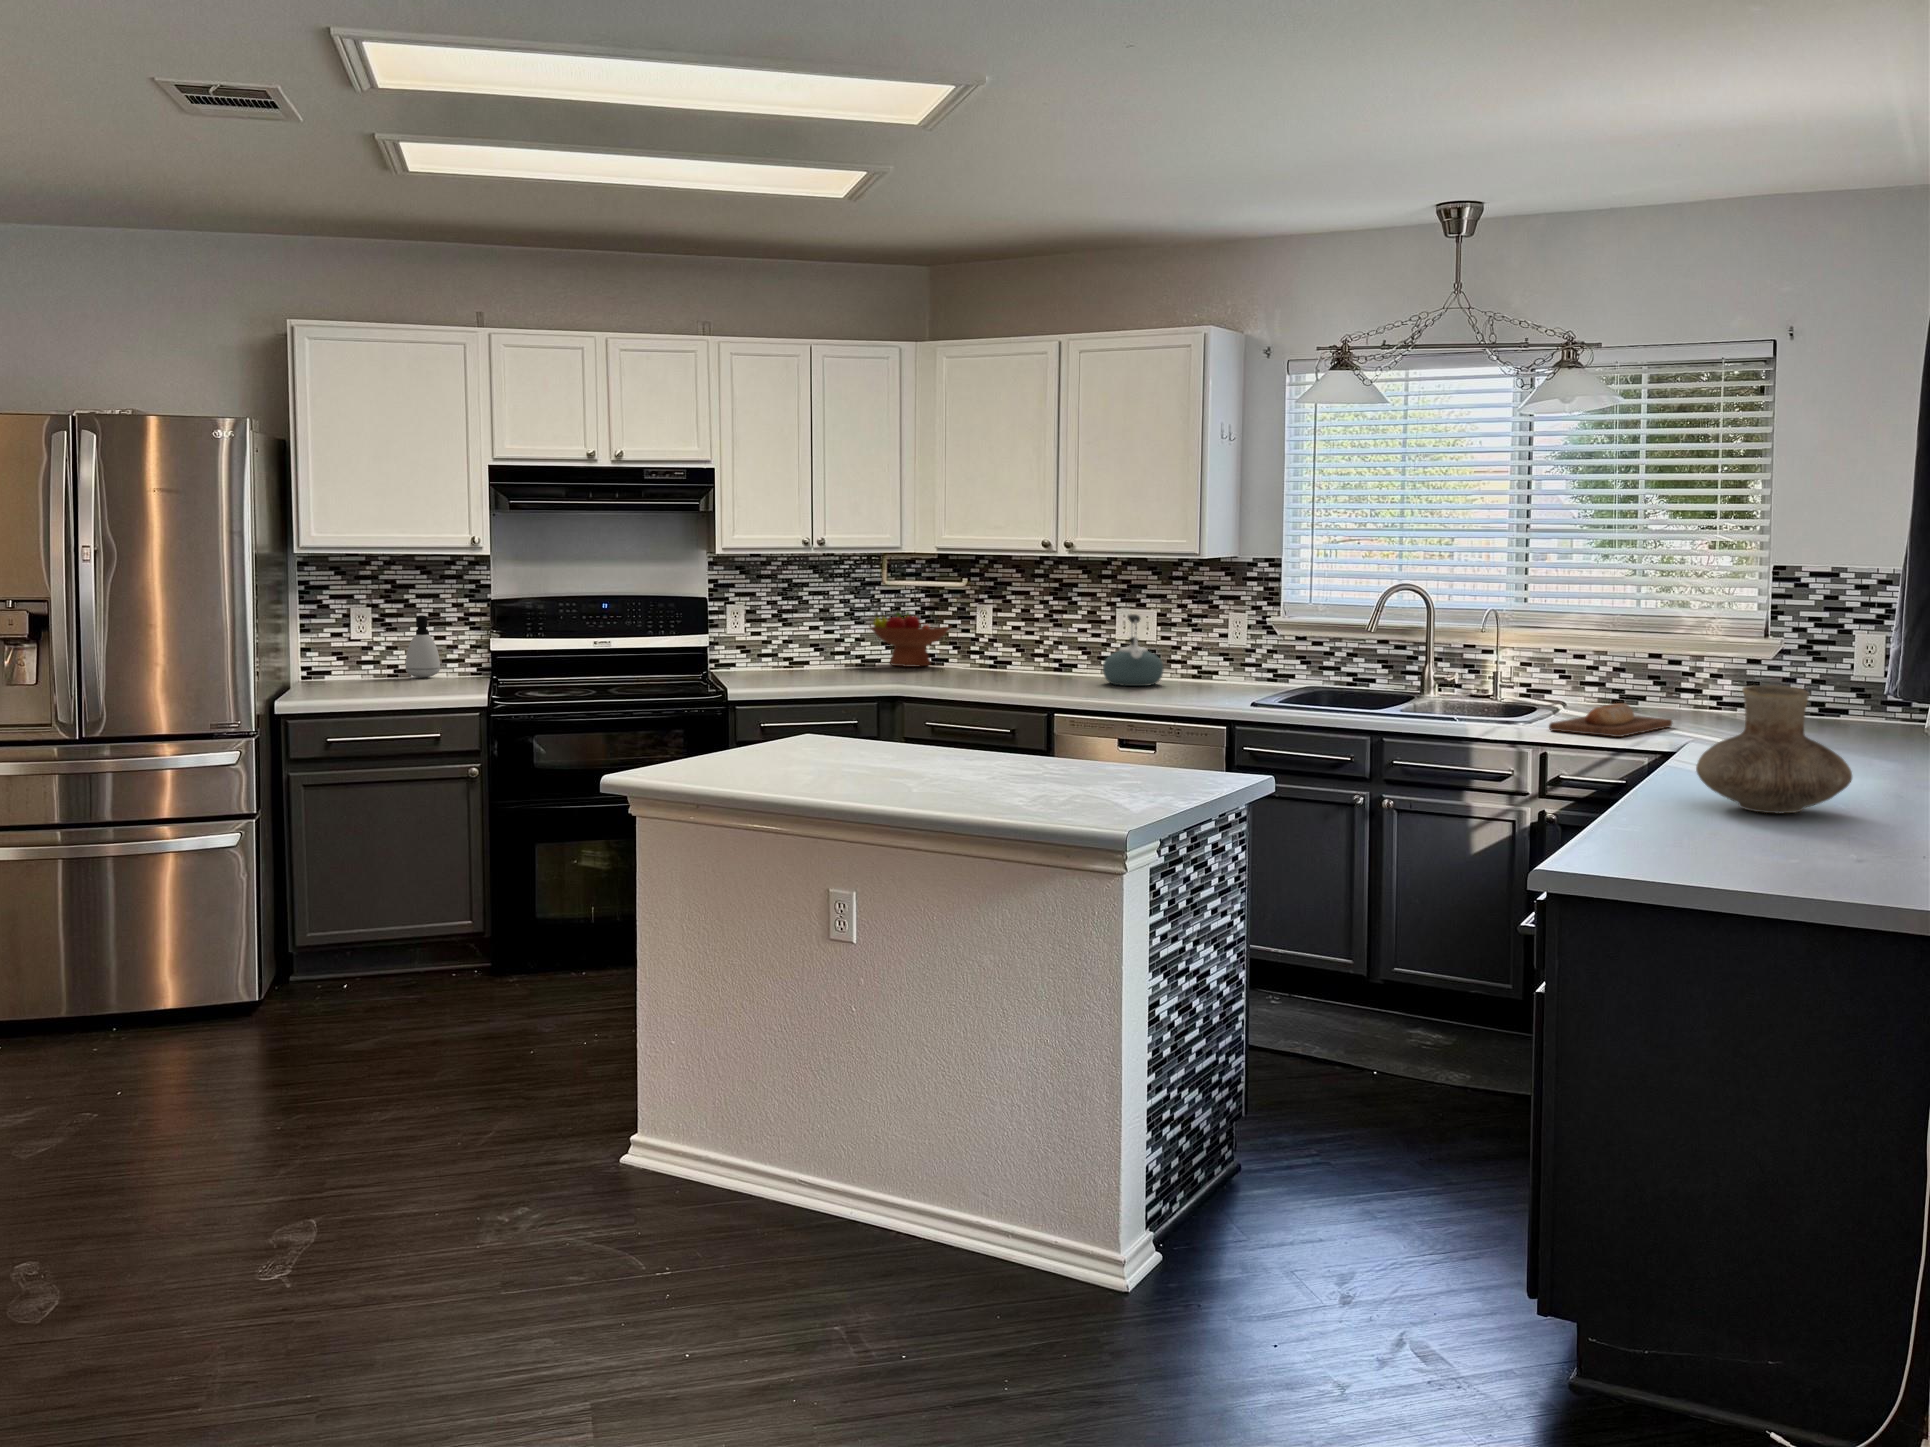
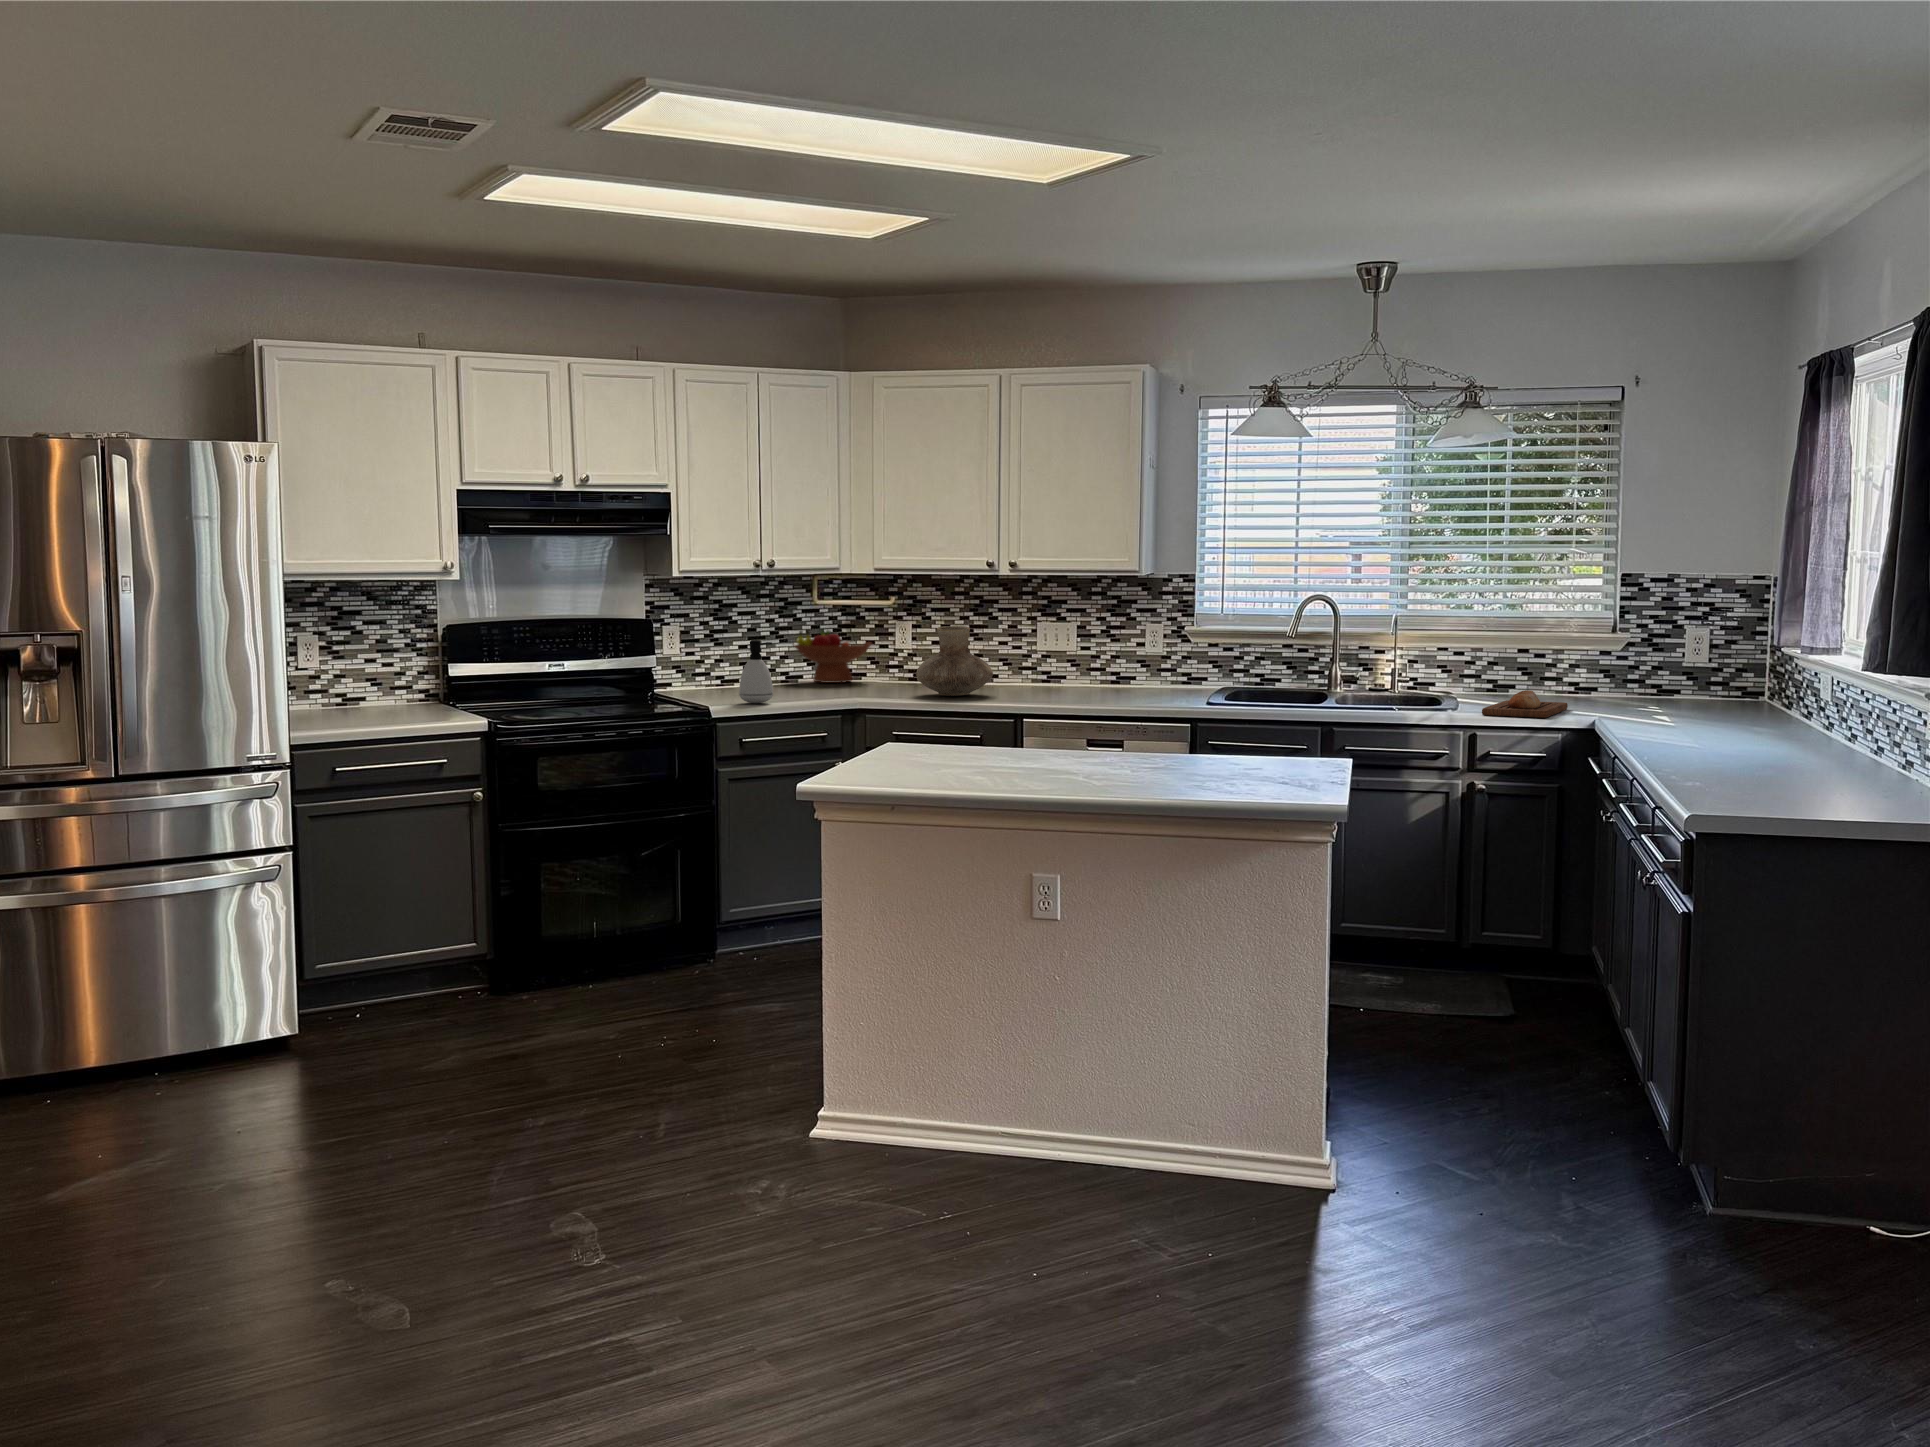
kettle: present [1103,614,1163,686] -> none [1042,627,1097,693]
soap dispenser: present [406,615,440,677] -> present [739,640,773,703]
vase: present [1696,685,1852,813] -> present [916,626,993,696]

